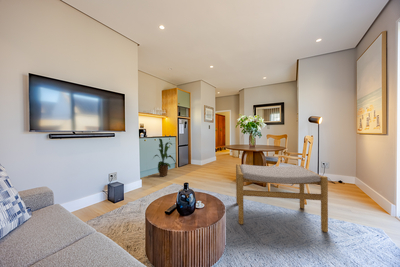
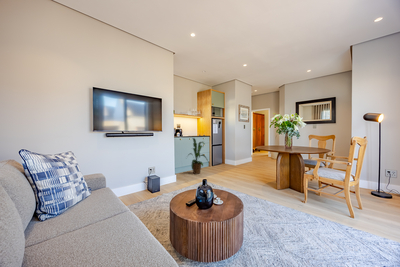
footstool: present [236,164,328,232] -> none [263,166,373,251]

